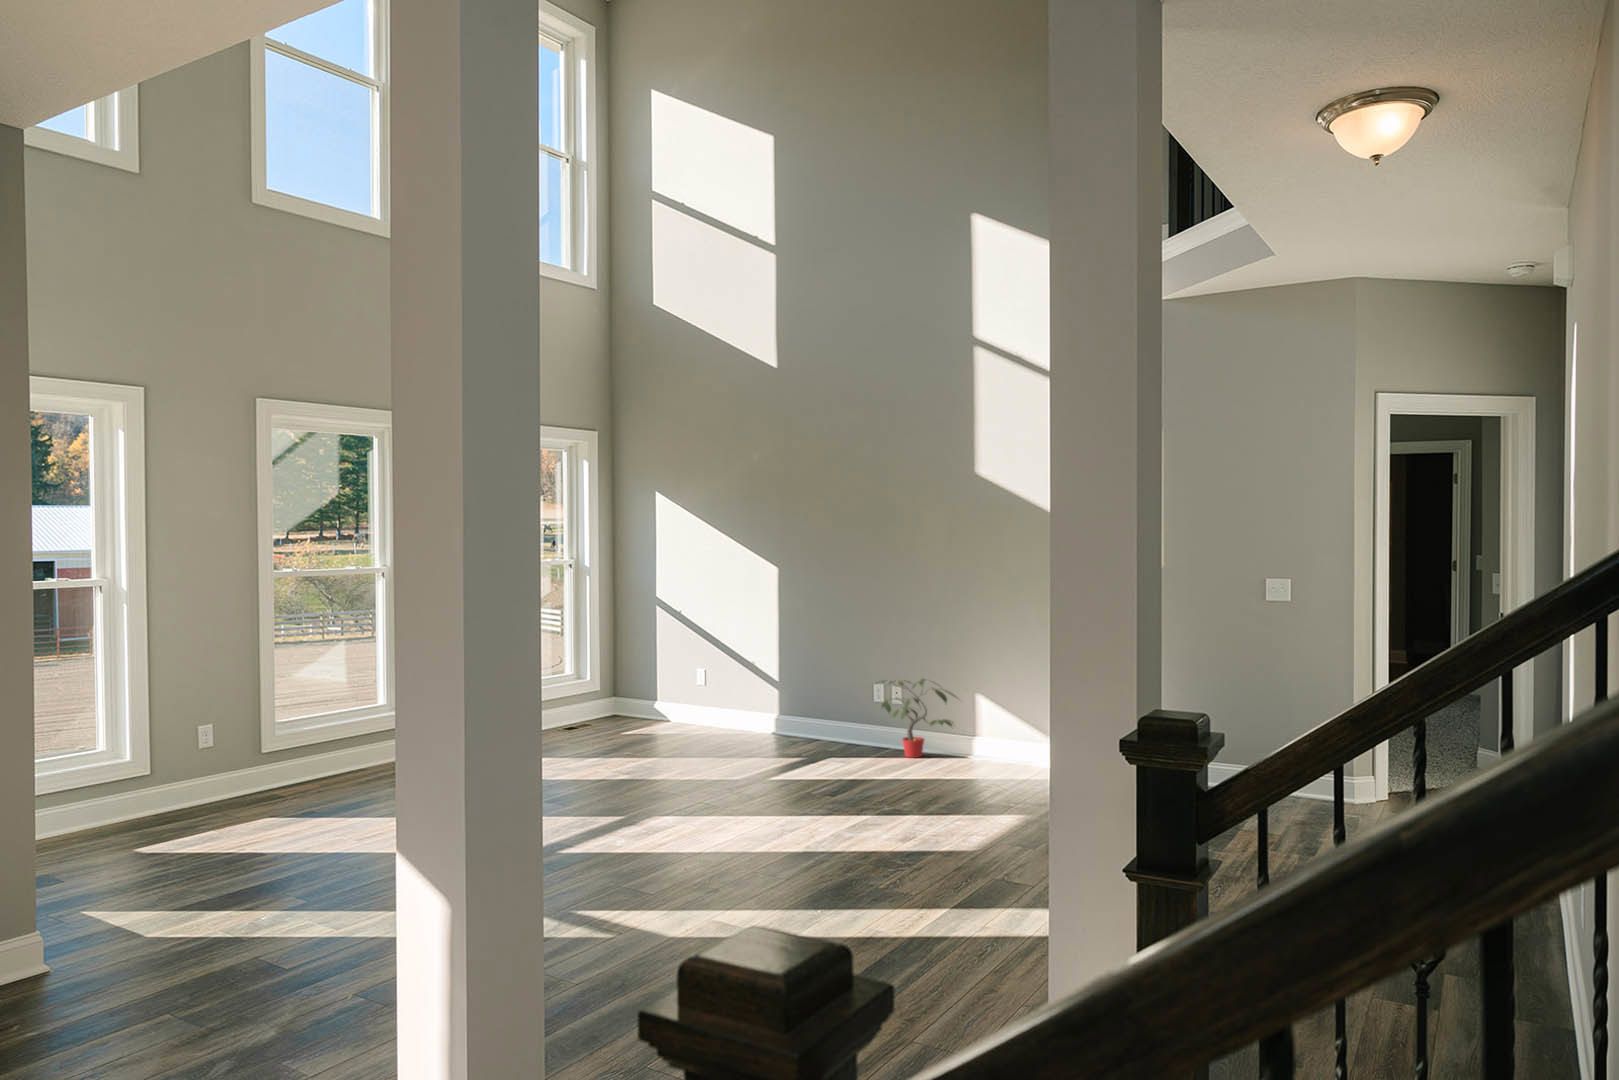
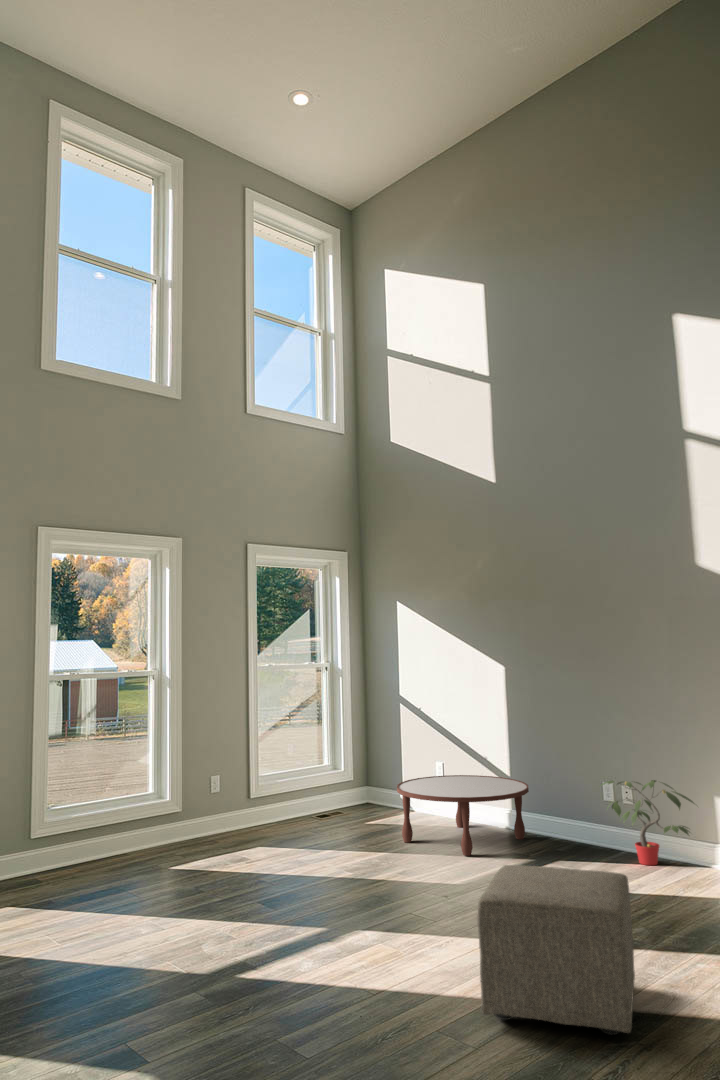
coffee table: none [663,681,801,757] -> present [397,775,529,856]
ottoman: none [787,745,908,865] -> present [477,865,635,1035]

